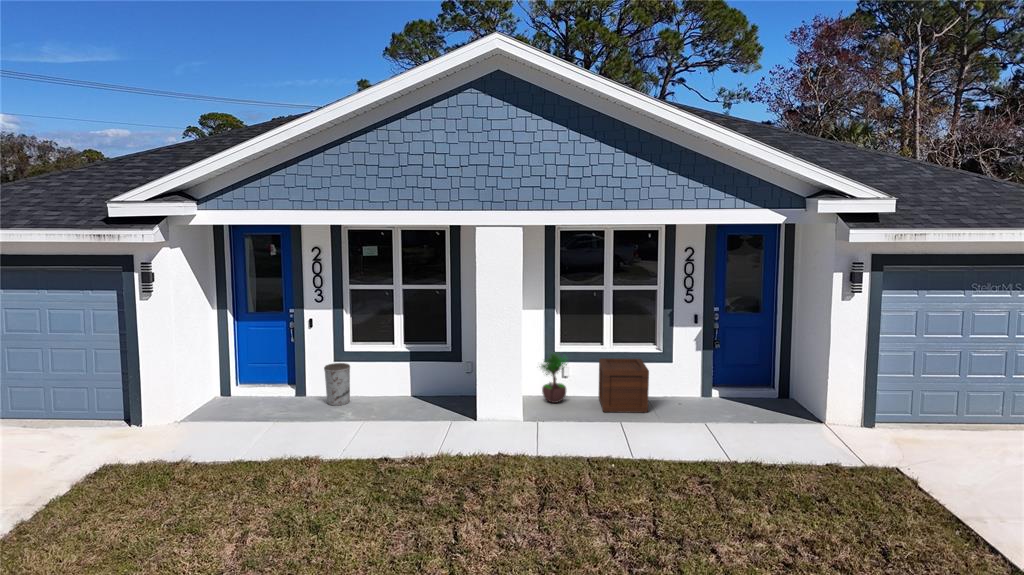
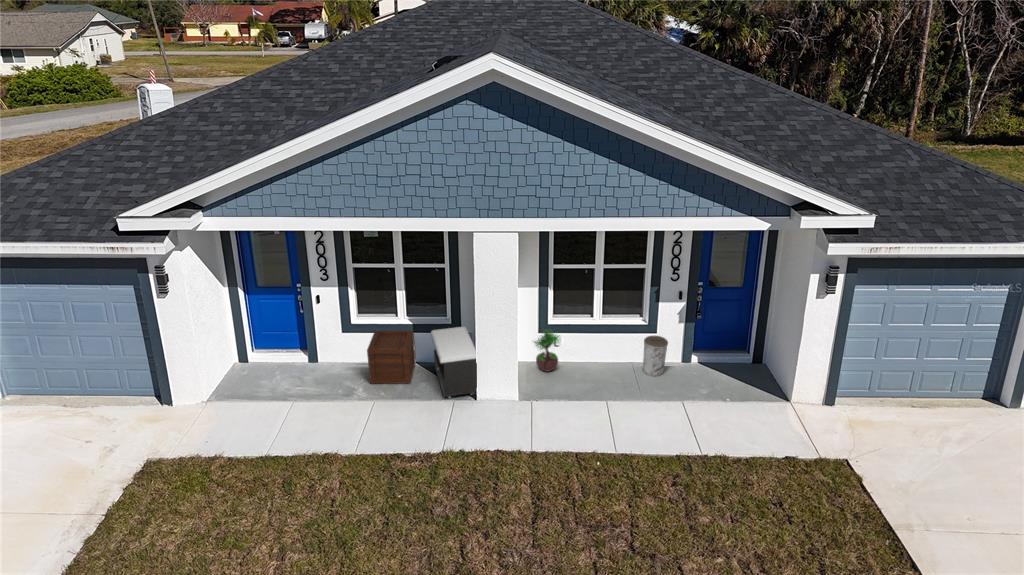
storage bench: none [429,352,480,421] -> present [431,327,477,398]
wooden crate: present [599,358,649,413] -> present [367,331,415,384]
trash can: present [324,363,350,406] -> present [643,336,668,376]

